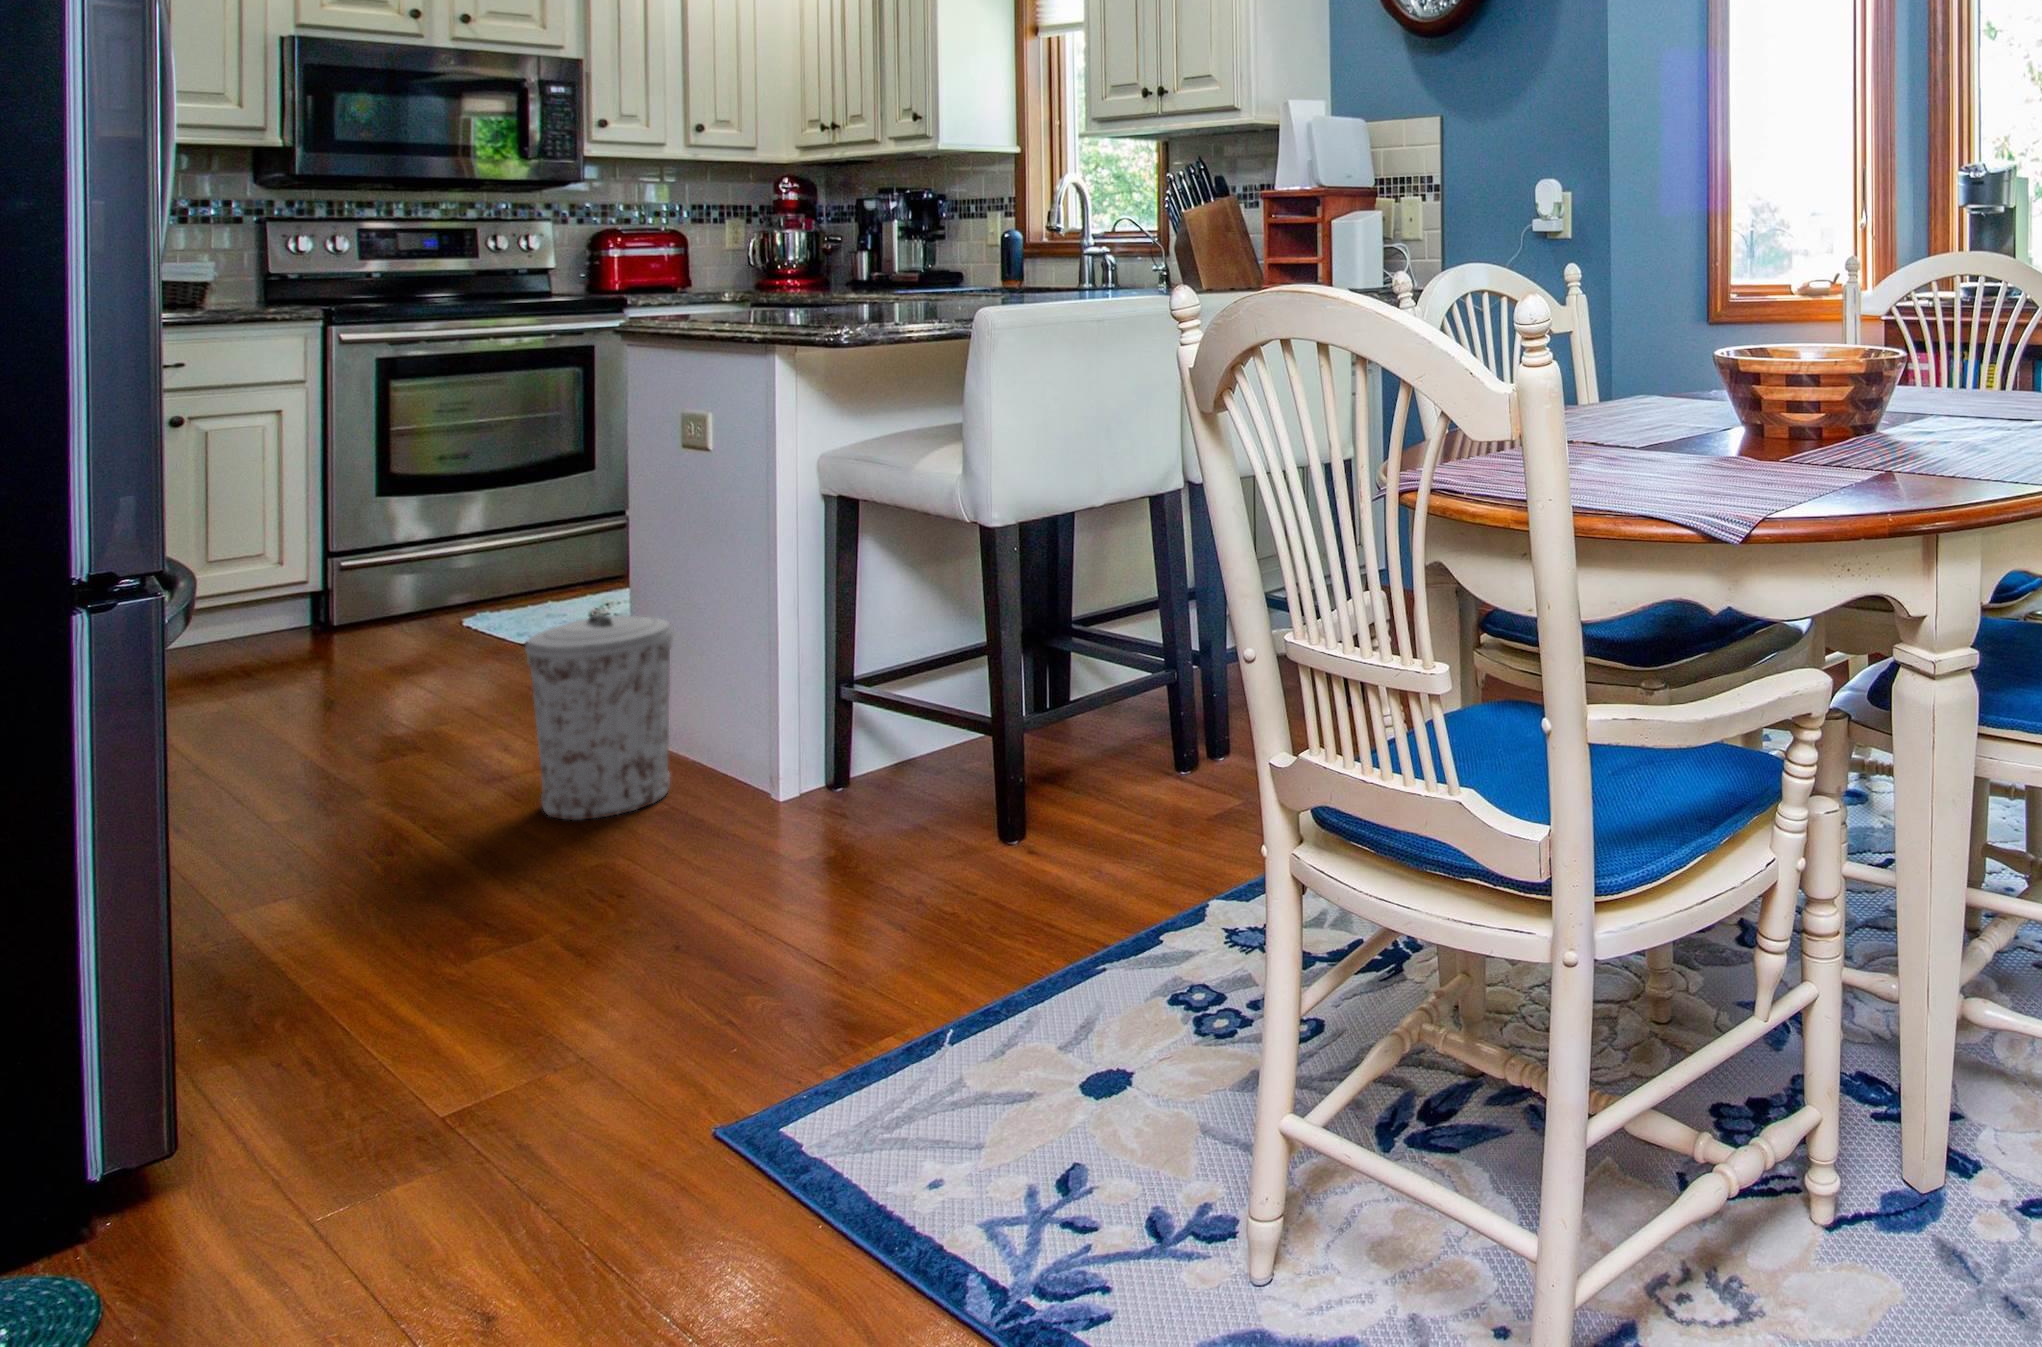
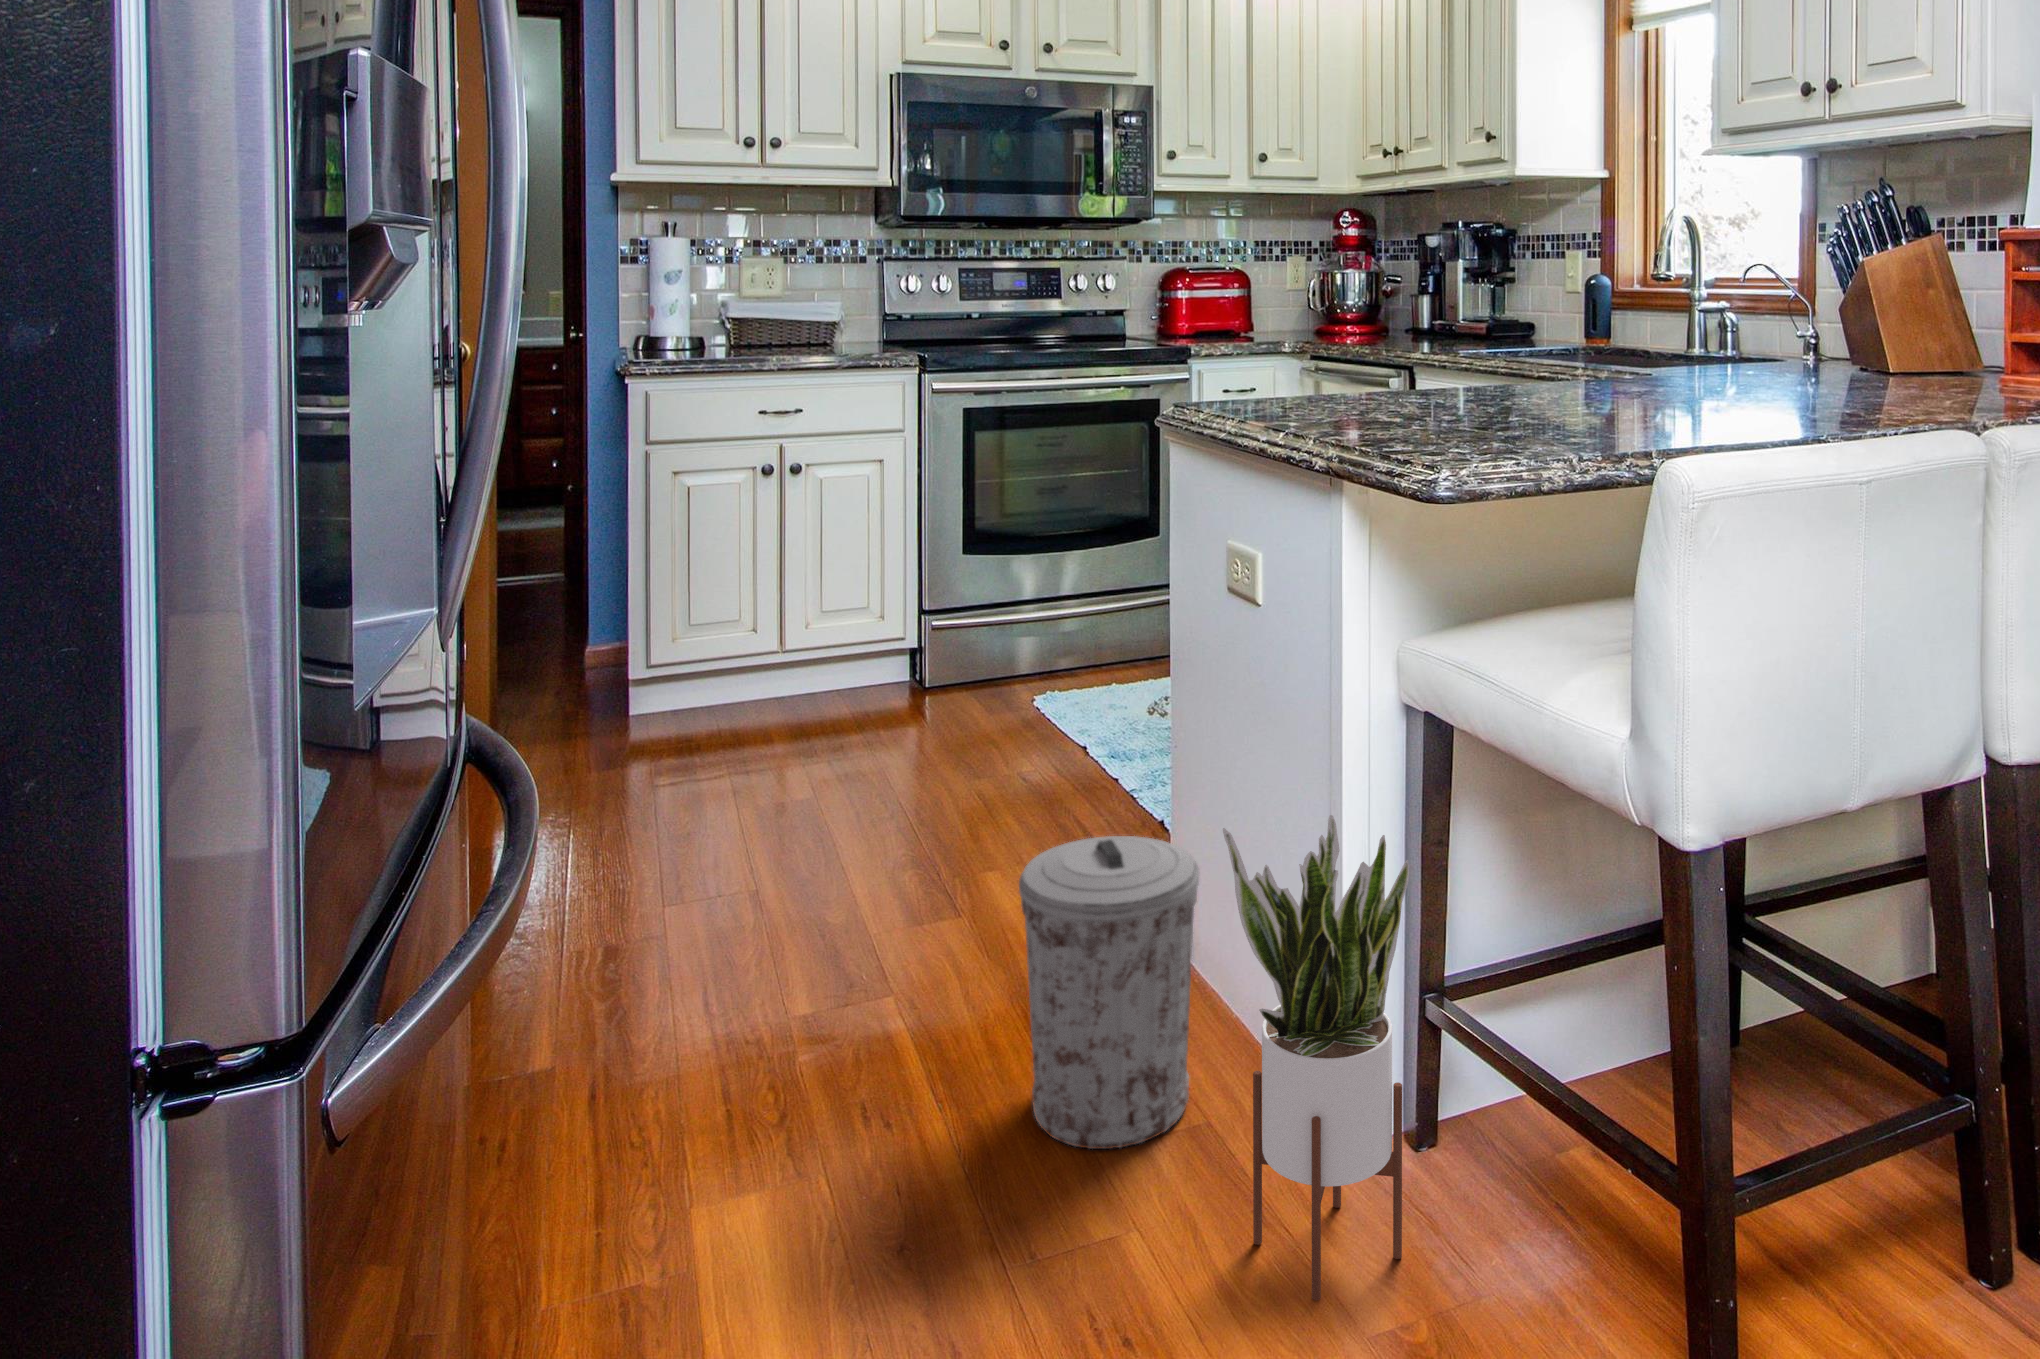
potted plant: none [694,548,830,841] -> present [1223,815,1410,1300]

